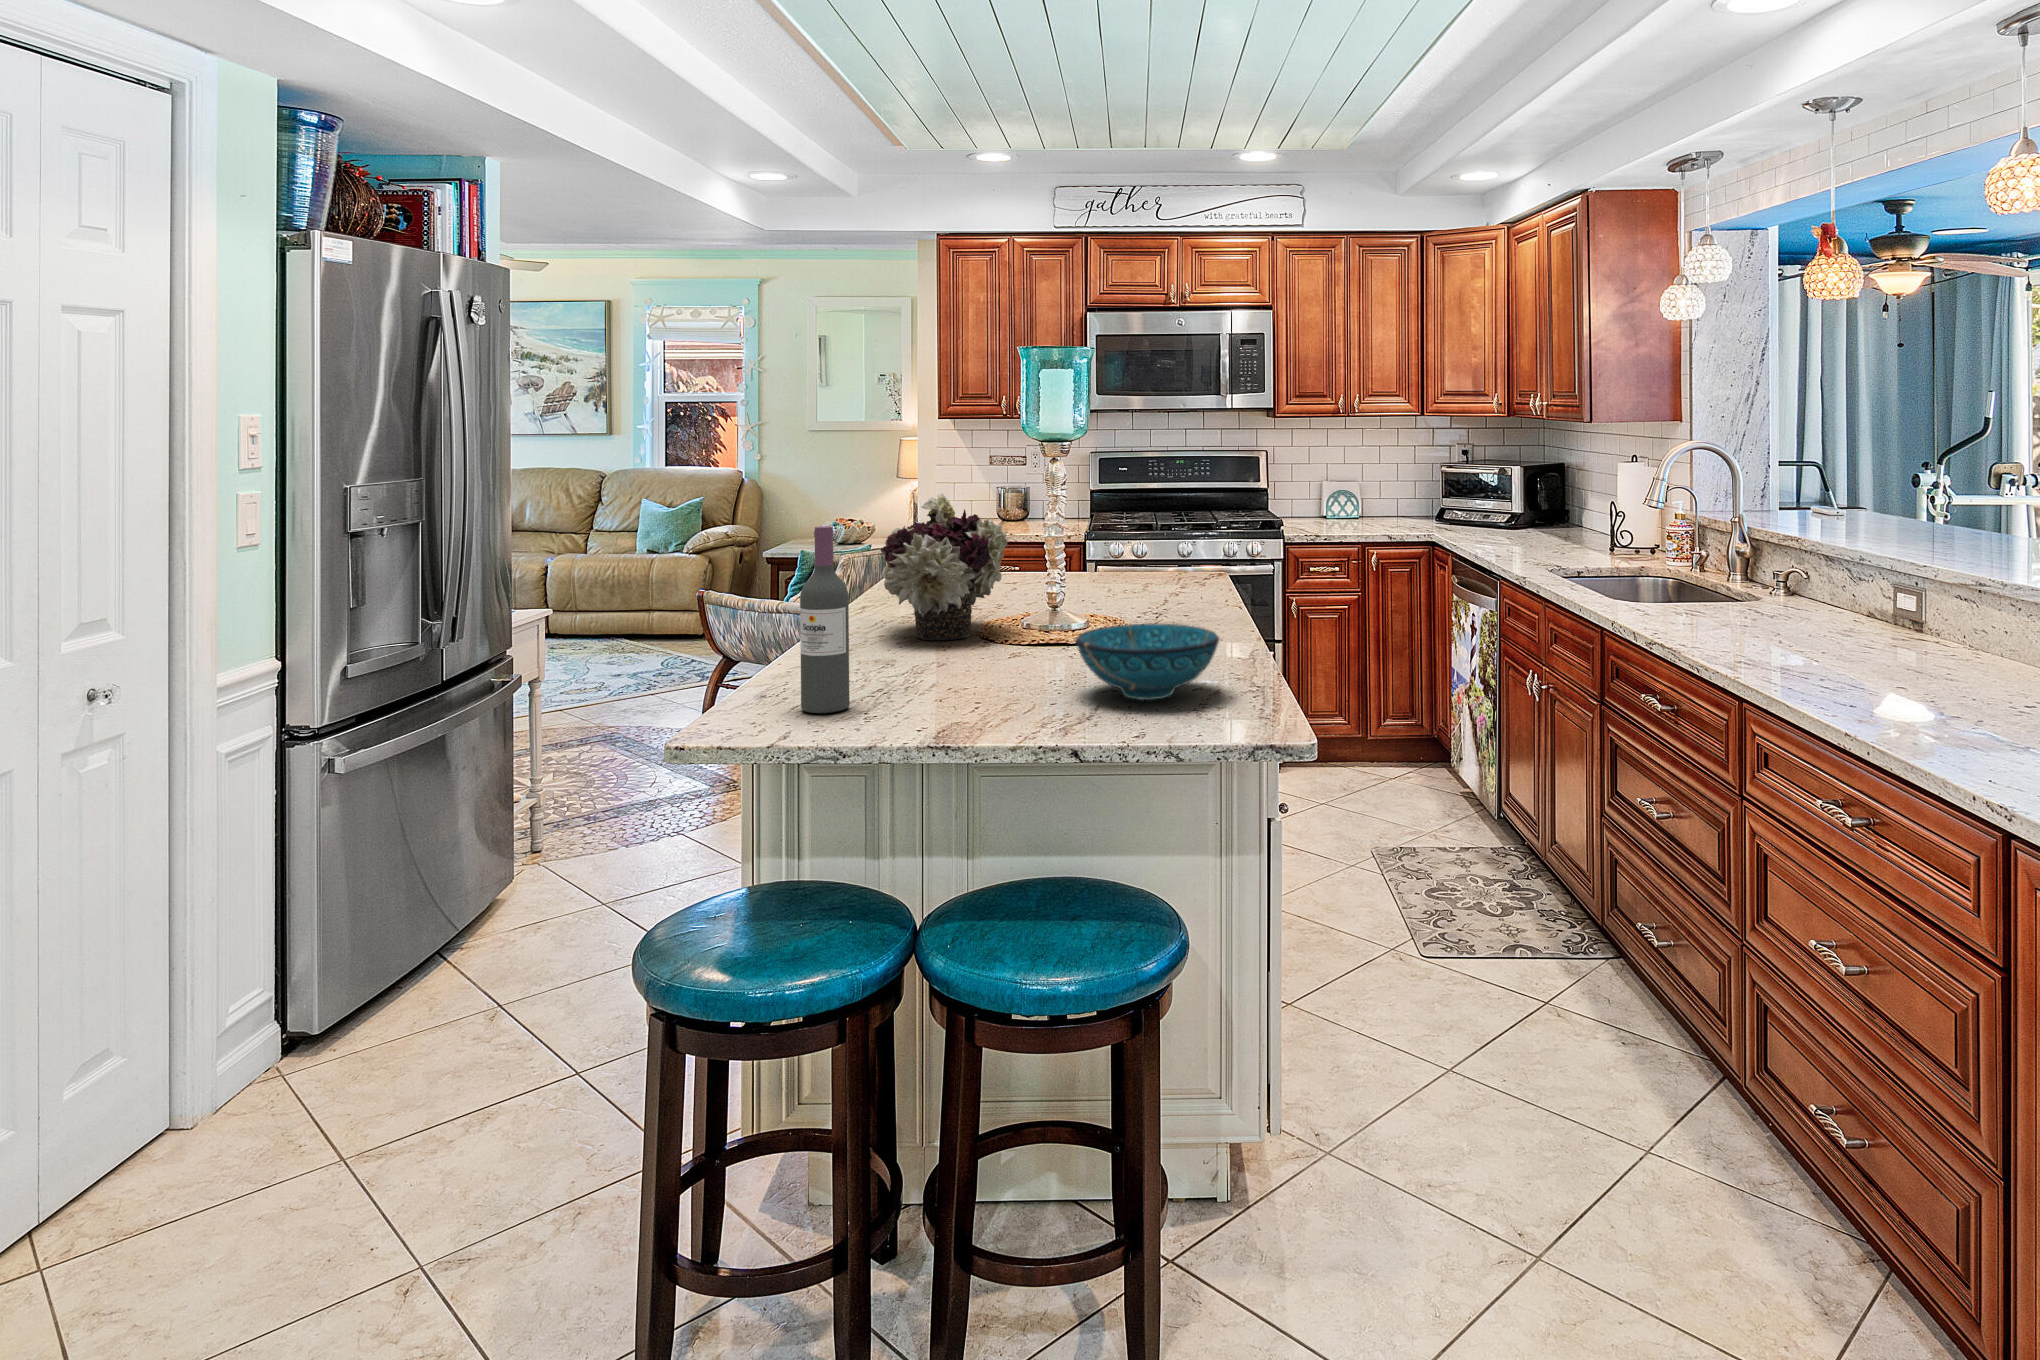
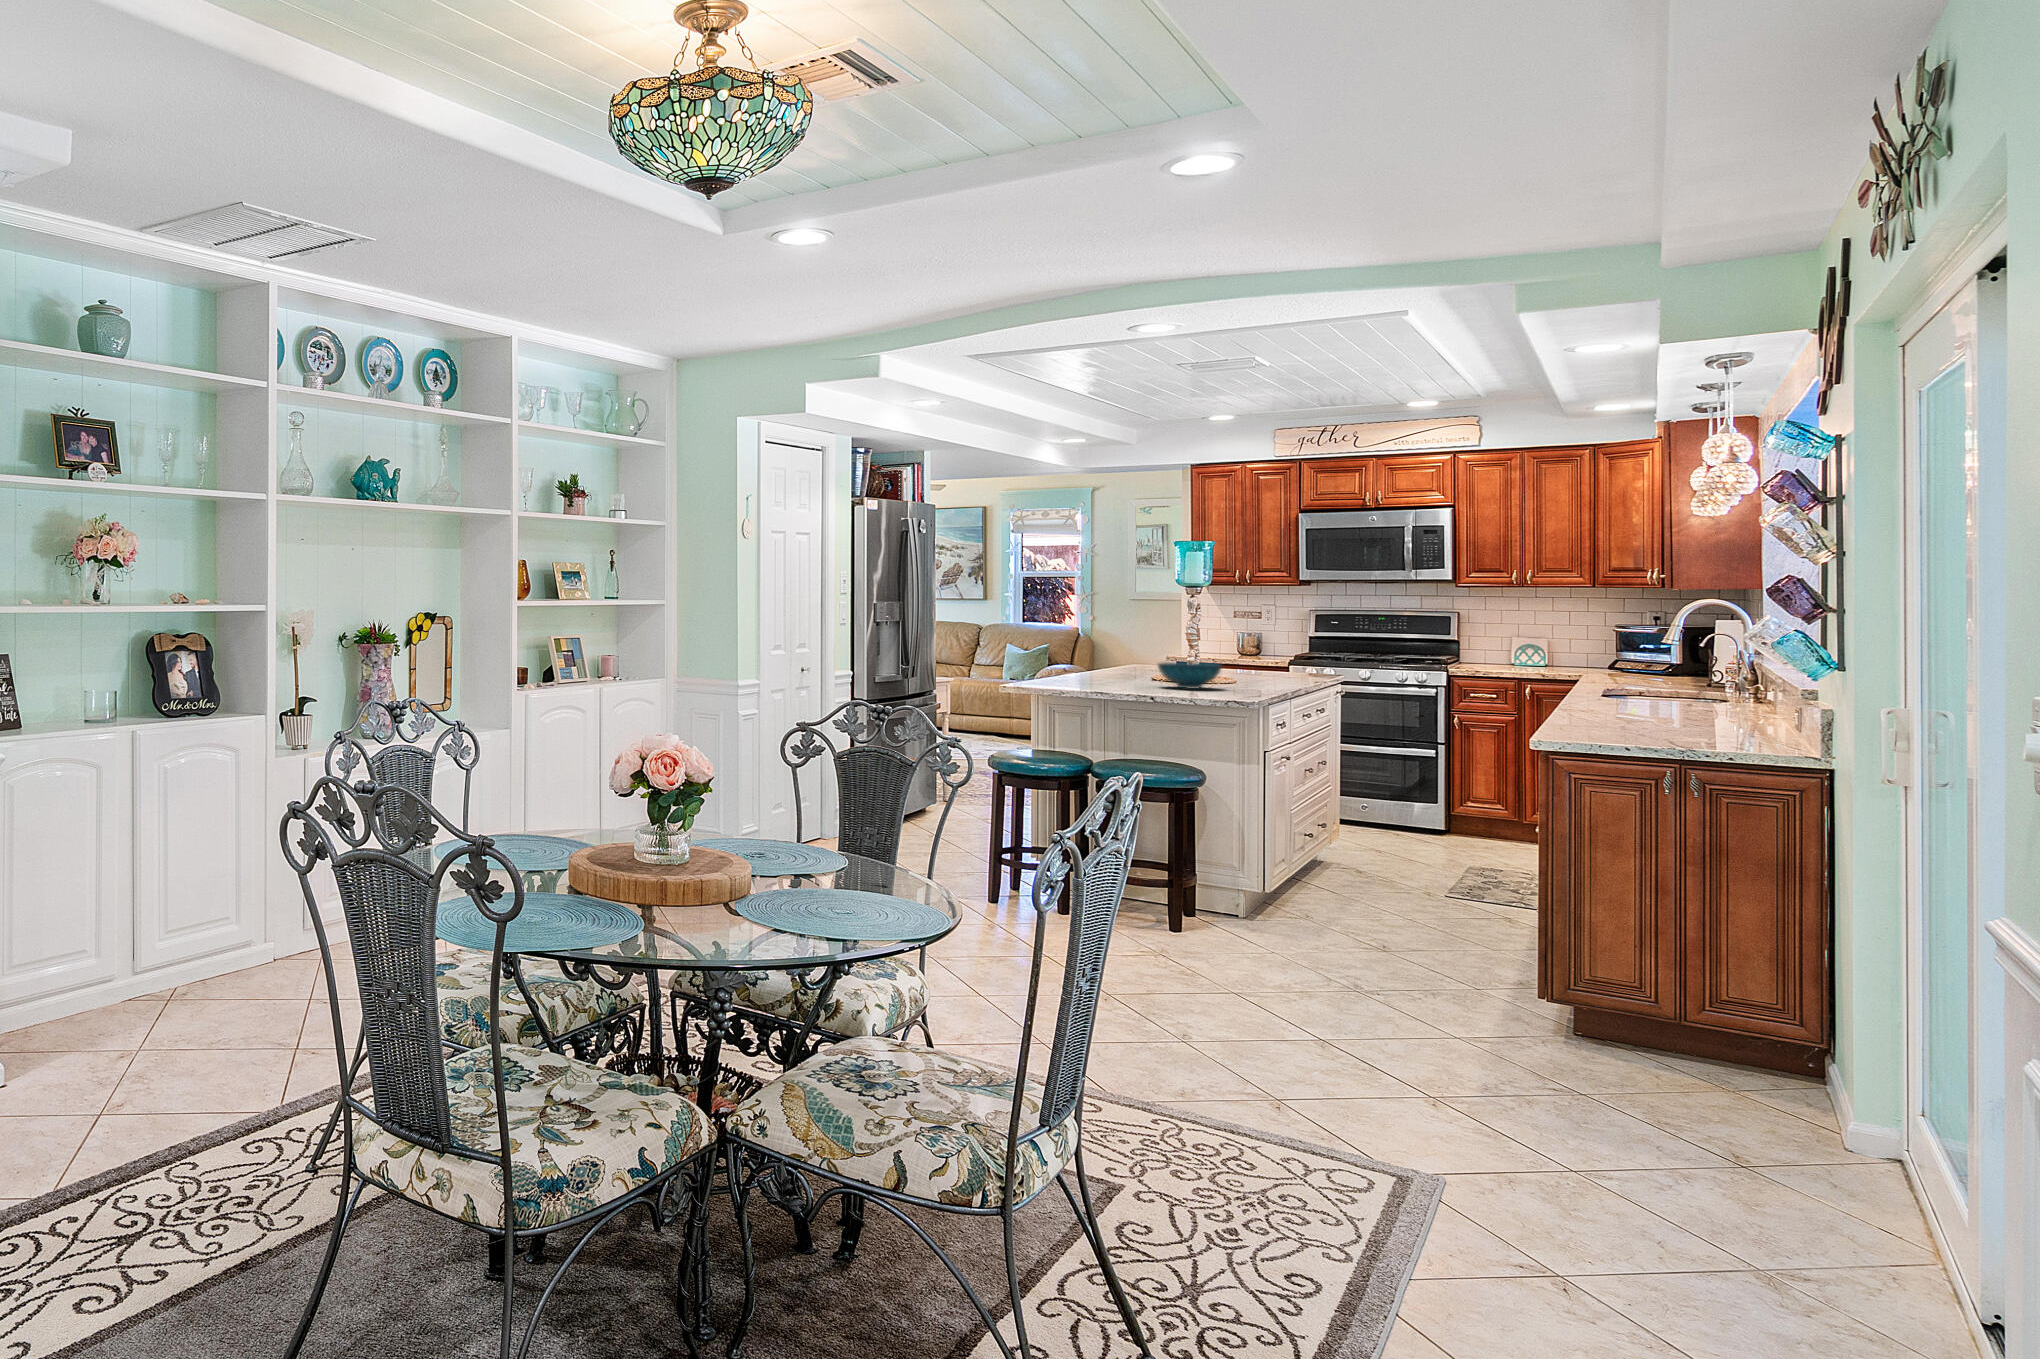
flower arrangement: present [880,494,1007,640] -> none [1094,612,1158,677]
wine bottle: present [800,526,850,713] -> none [1045,614,1064,683]

